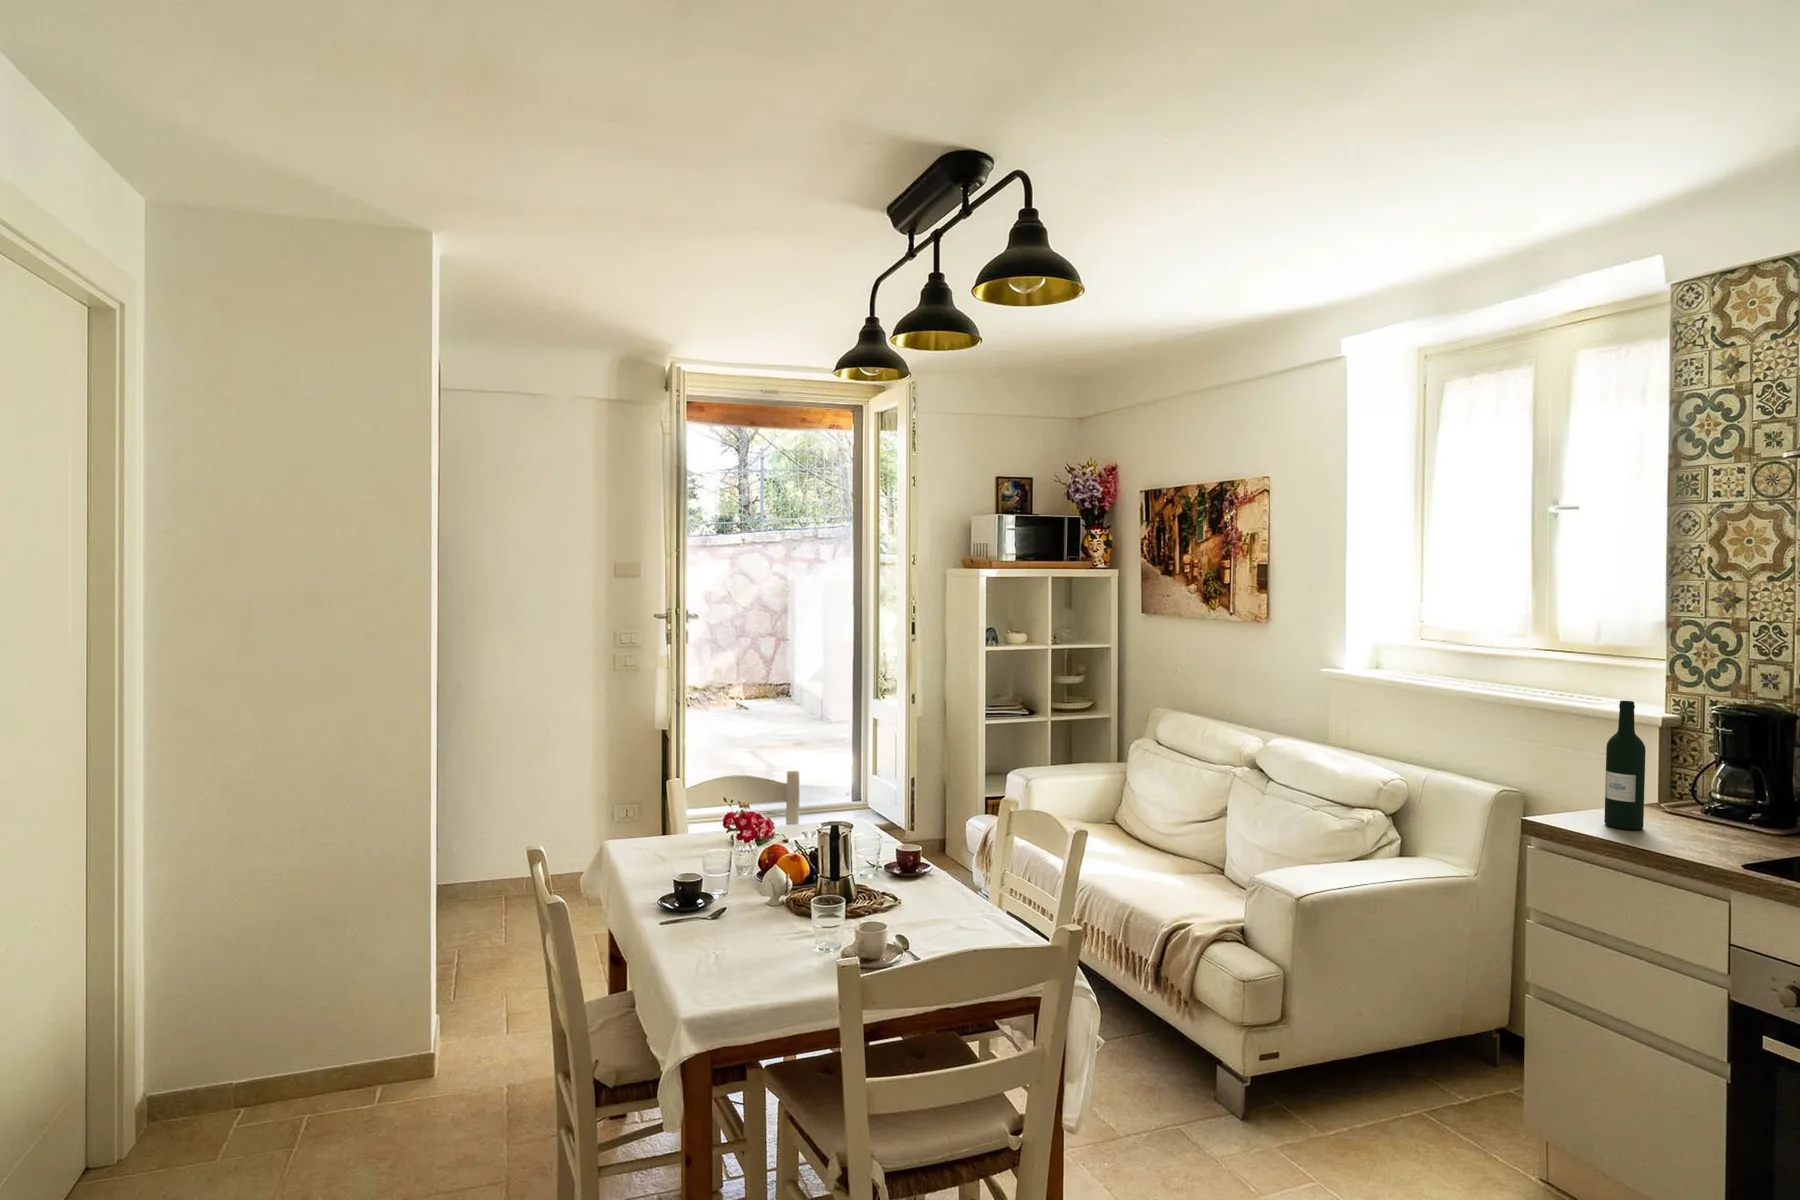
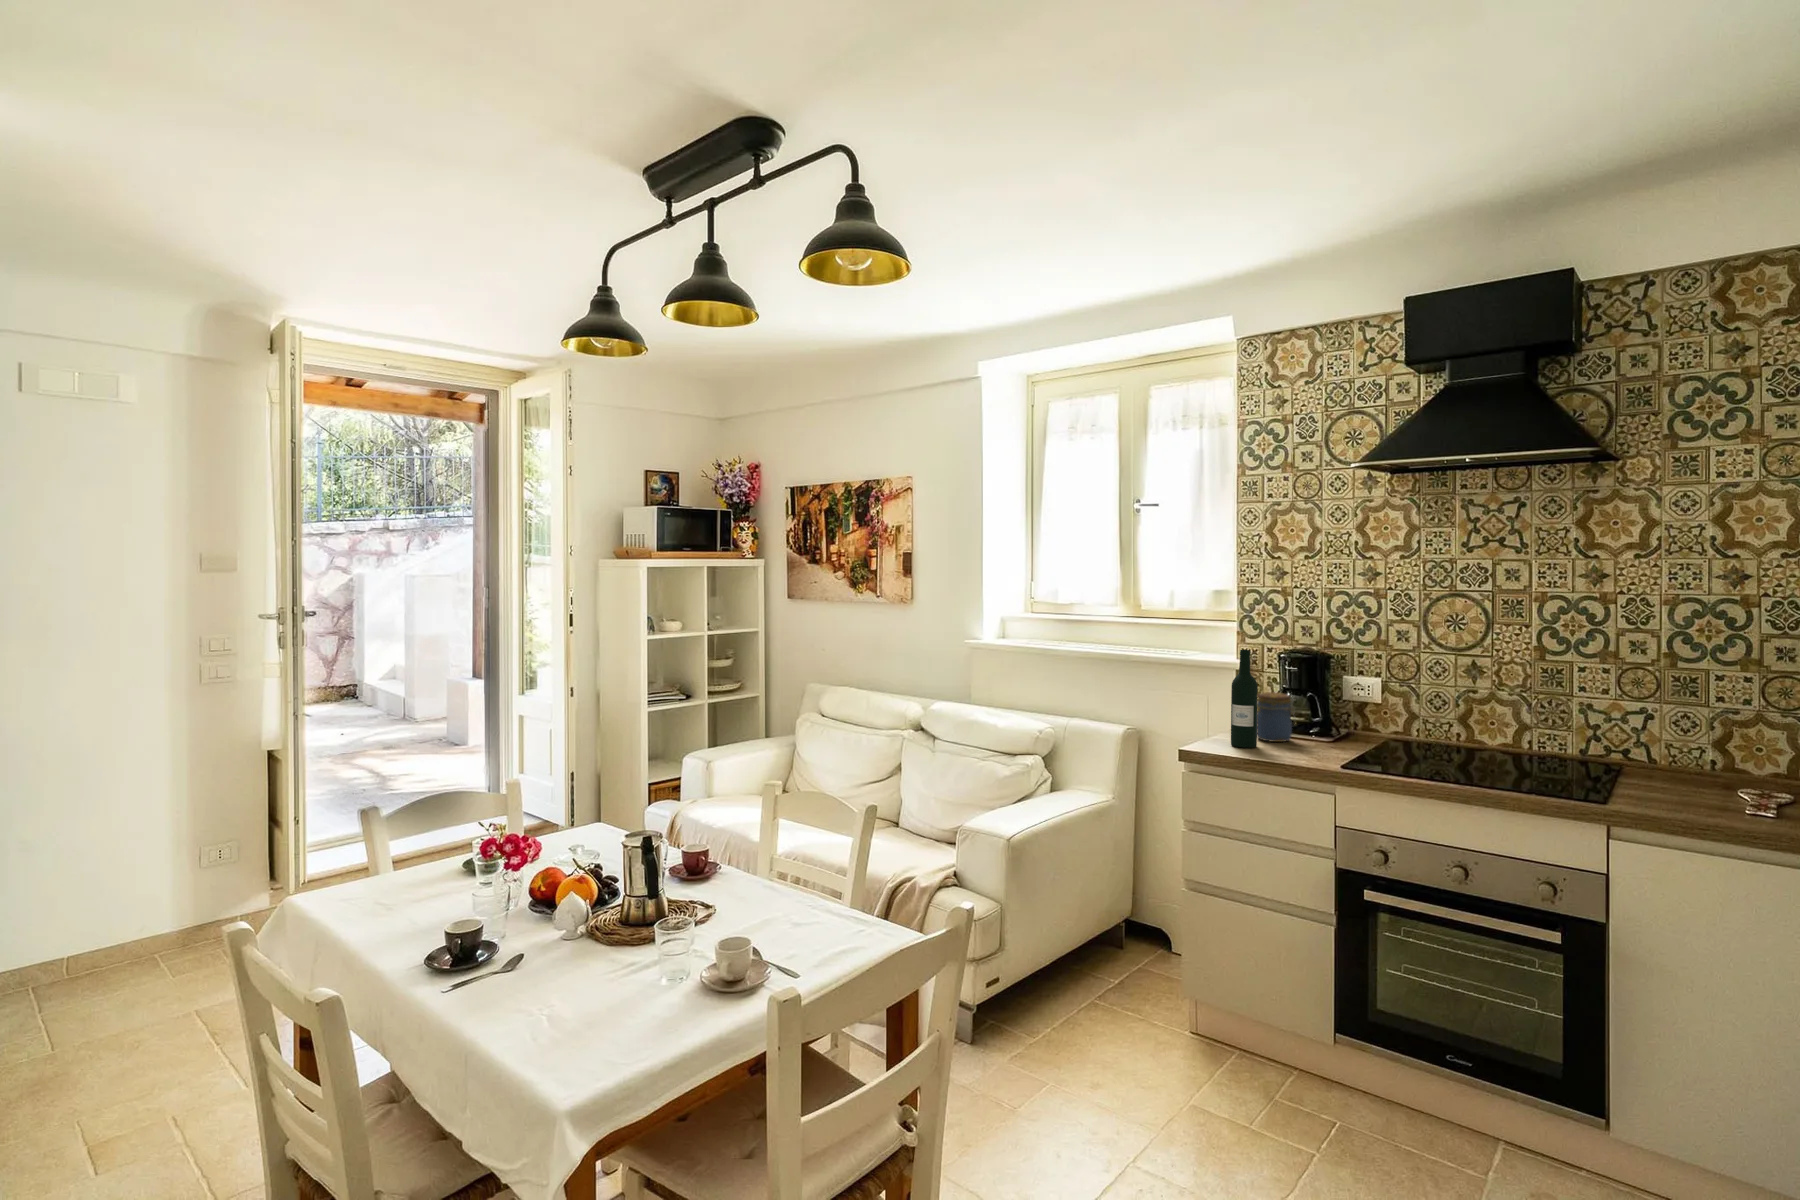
jar: none [1656,760,1719,828] -> present [1257,692,1296,742]

